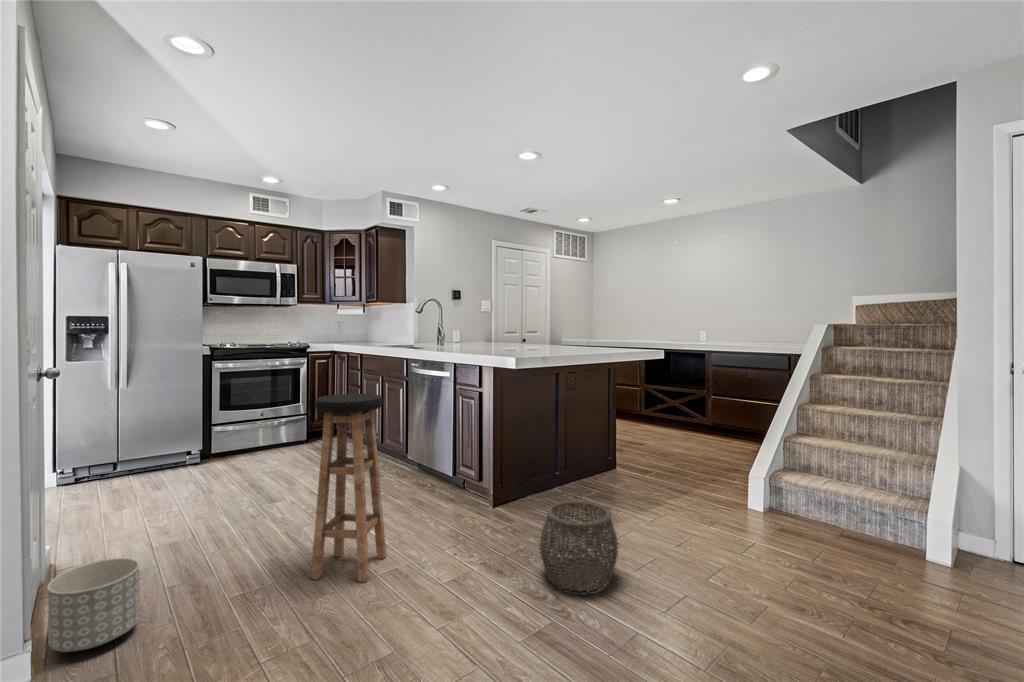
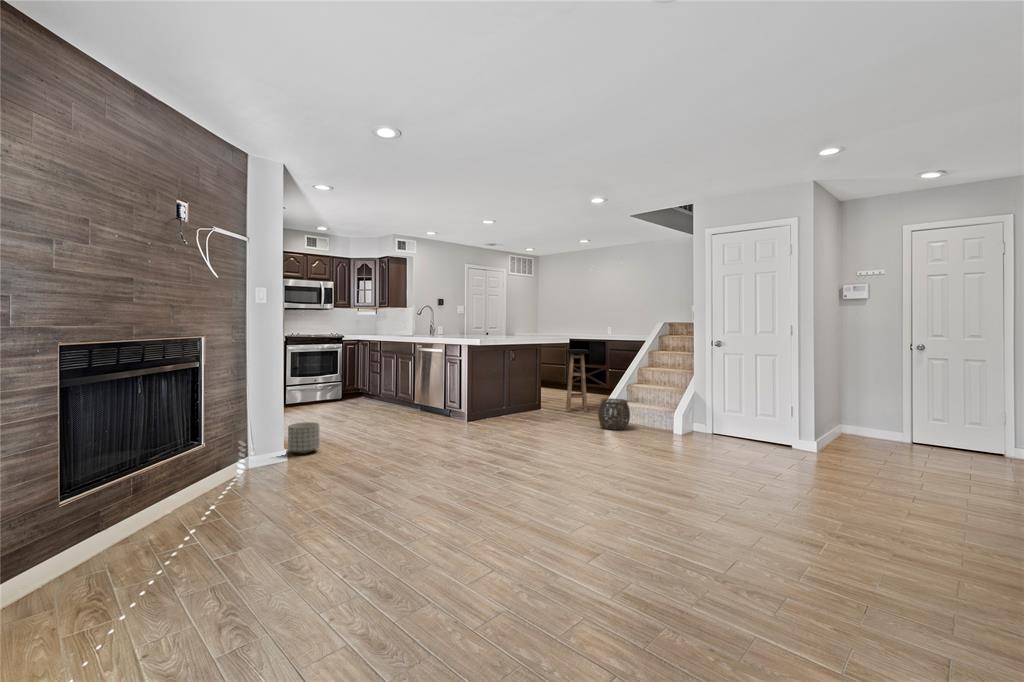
bar stool: present [311,394,386,582] -> present [566,349,589,412]
woven basket: present [540,501,618,592] -> present [598,398,630,430]

